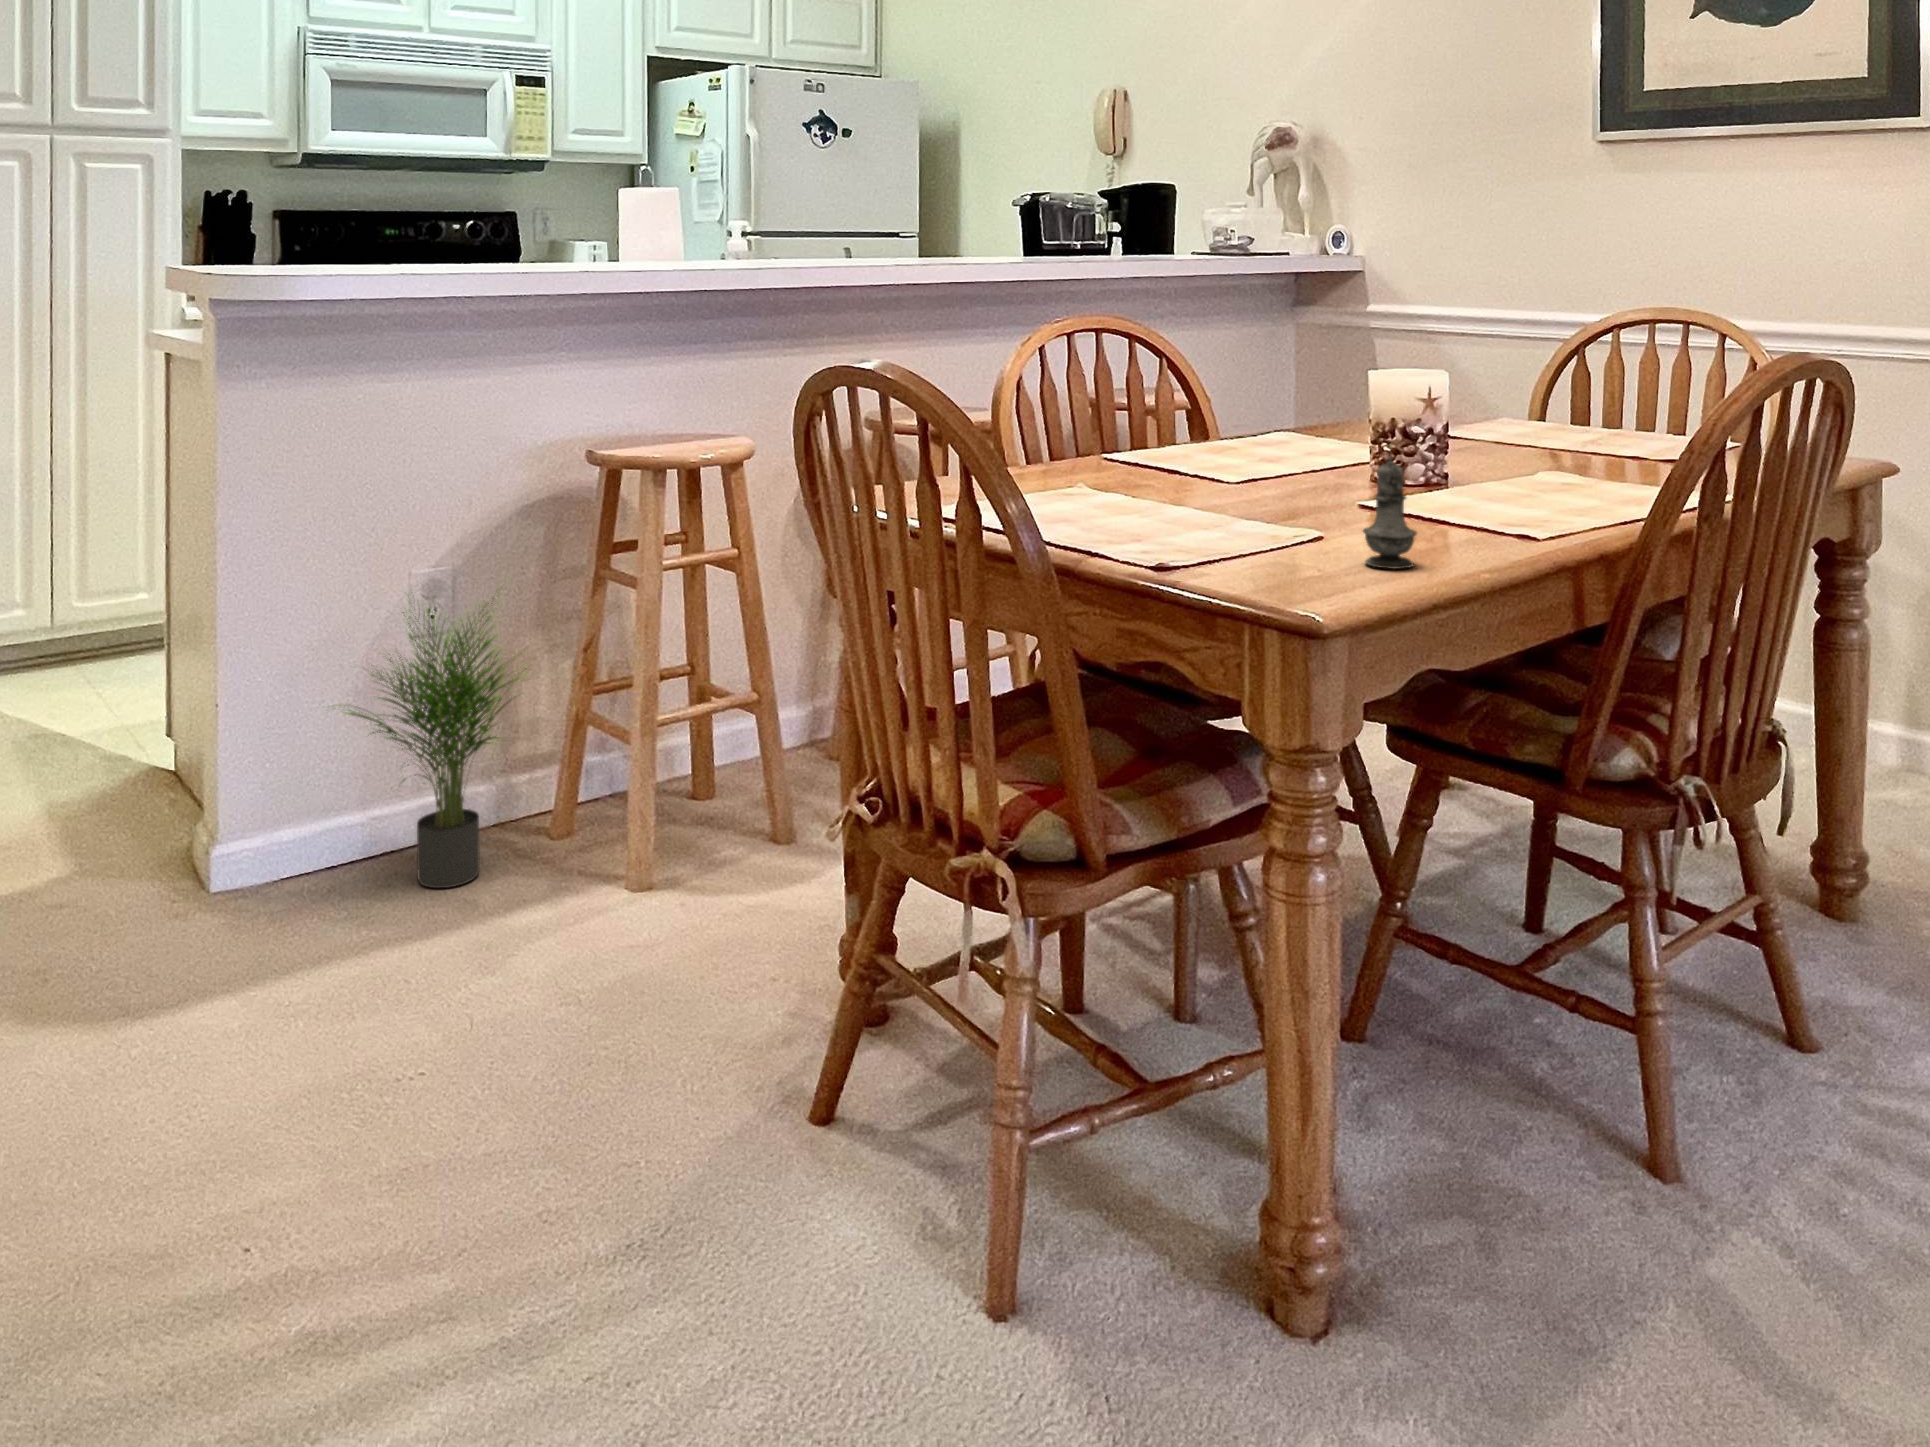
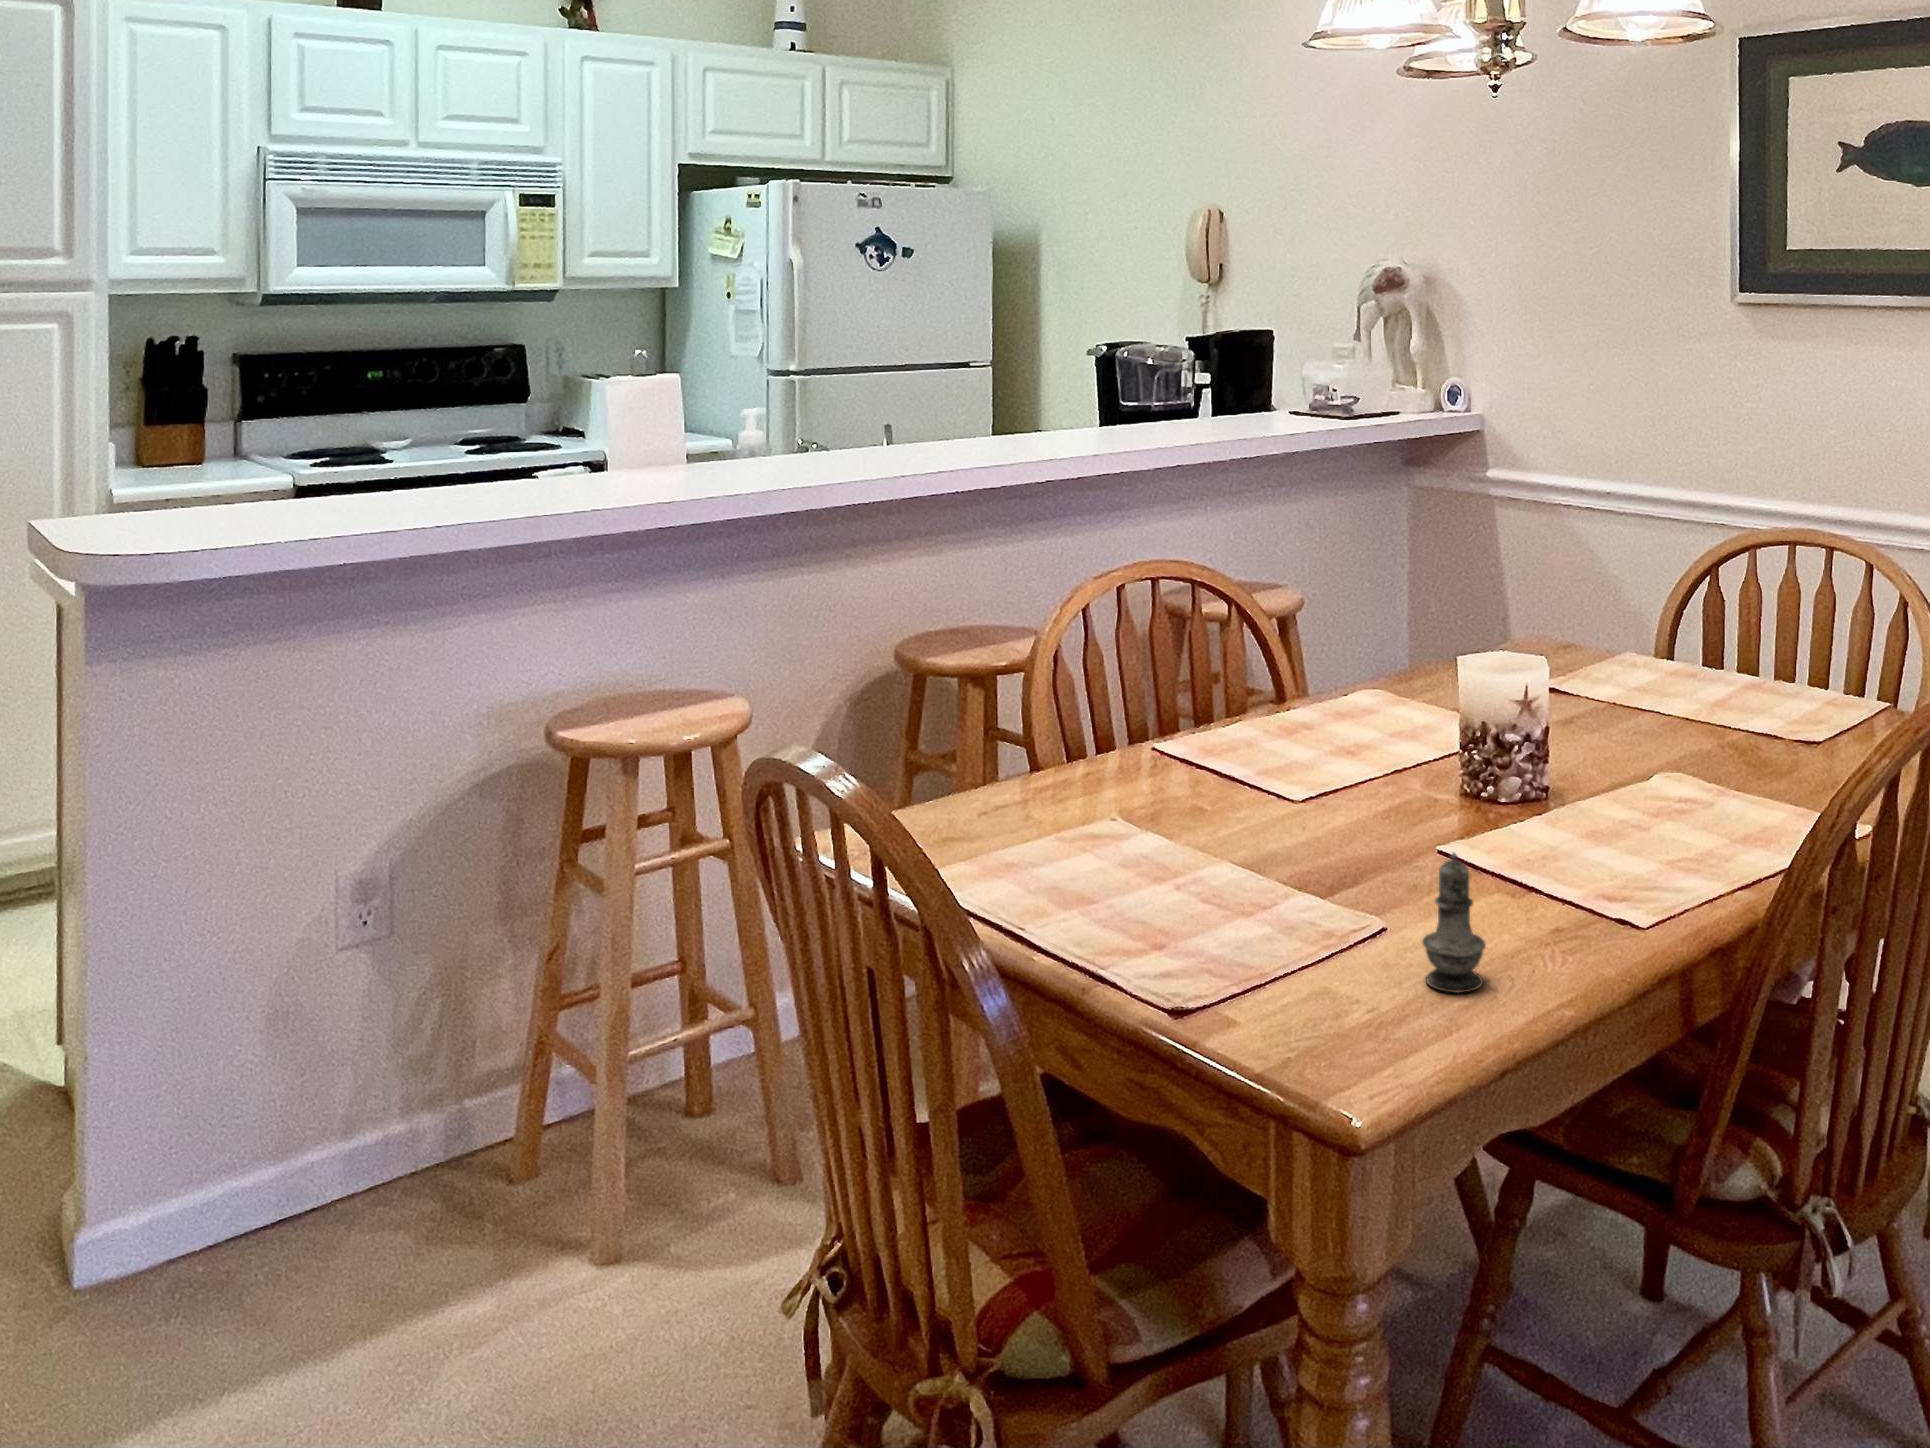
potted plant: present [343,600,526,888] -> none [203,885,492,1273]

